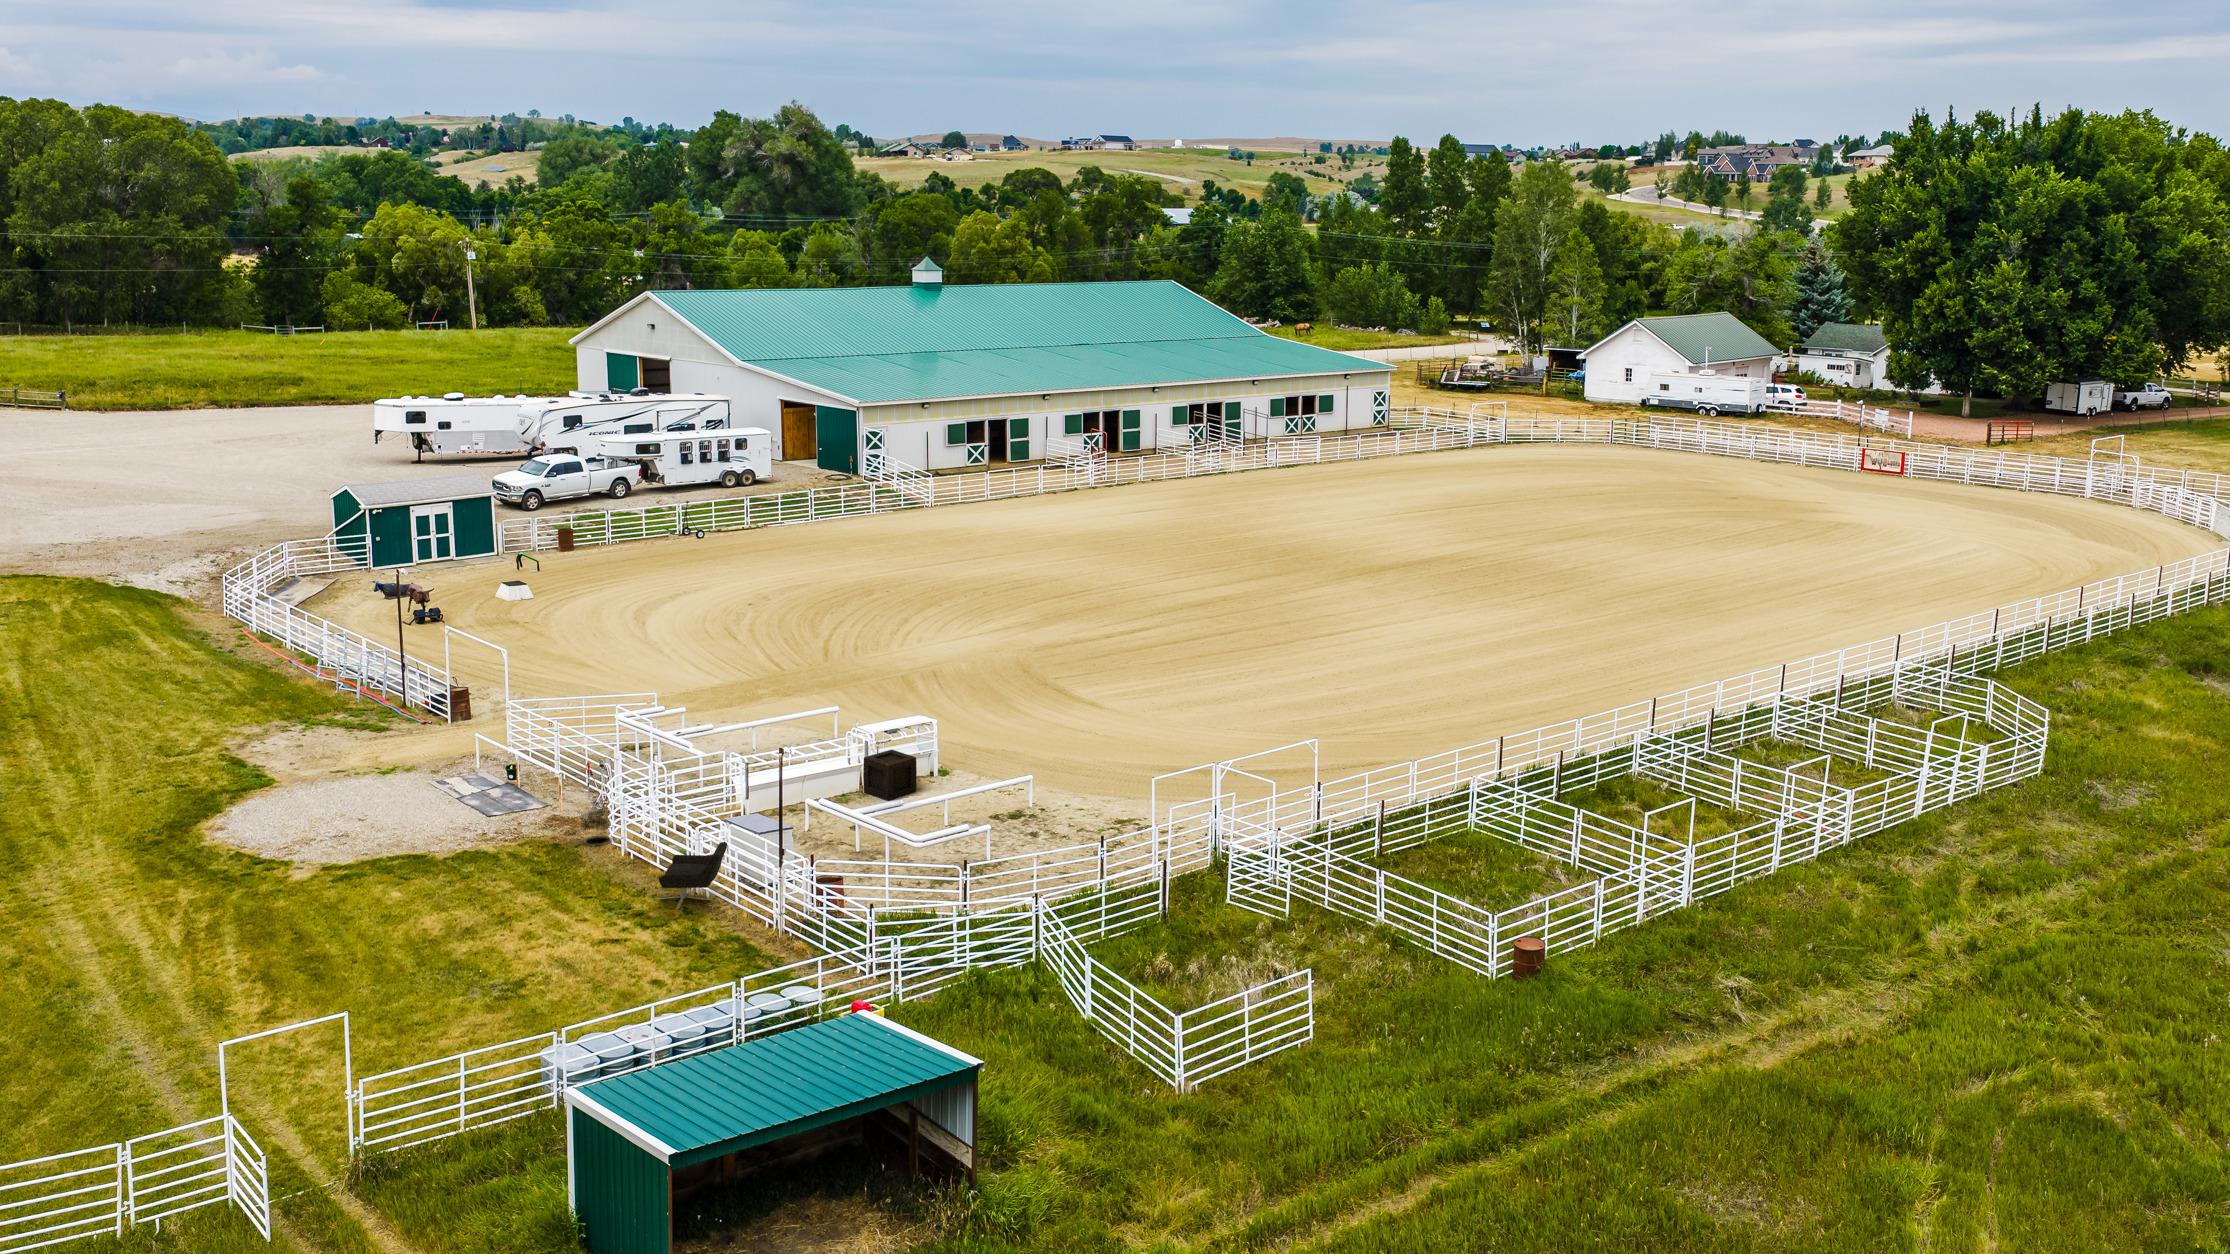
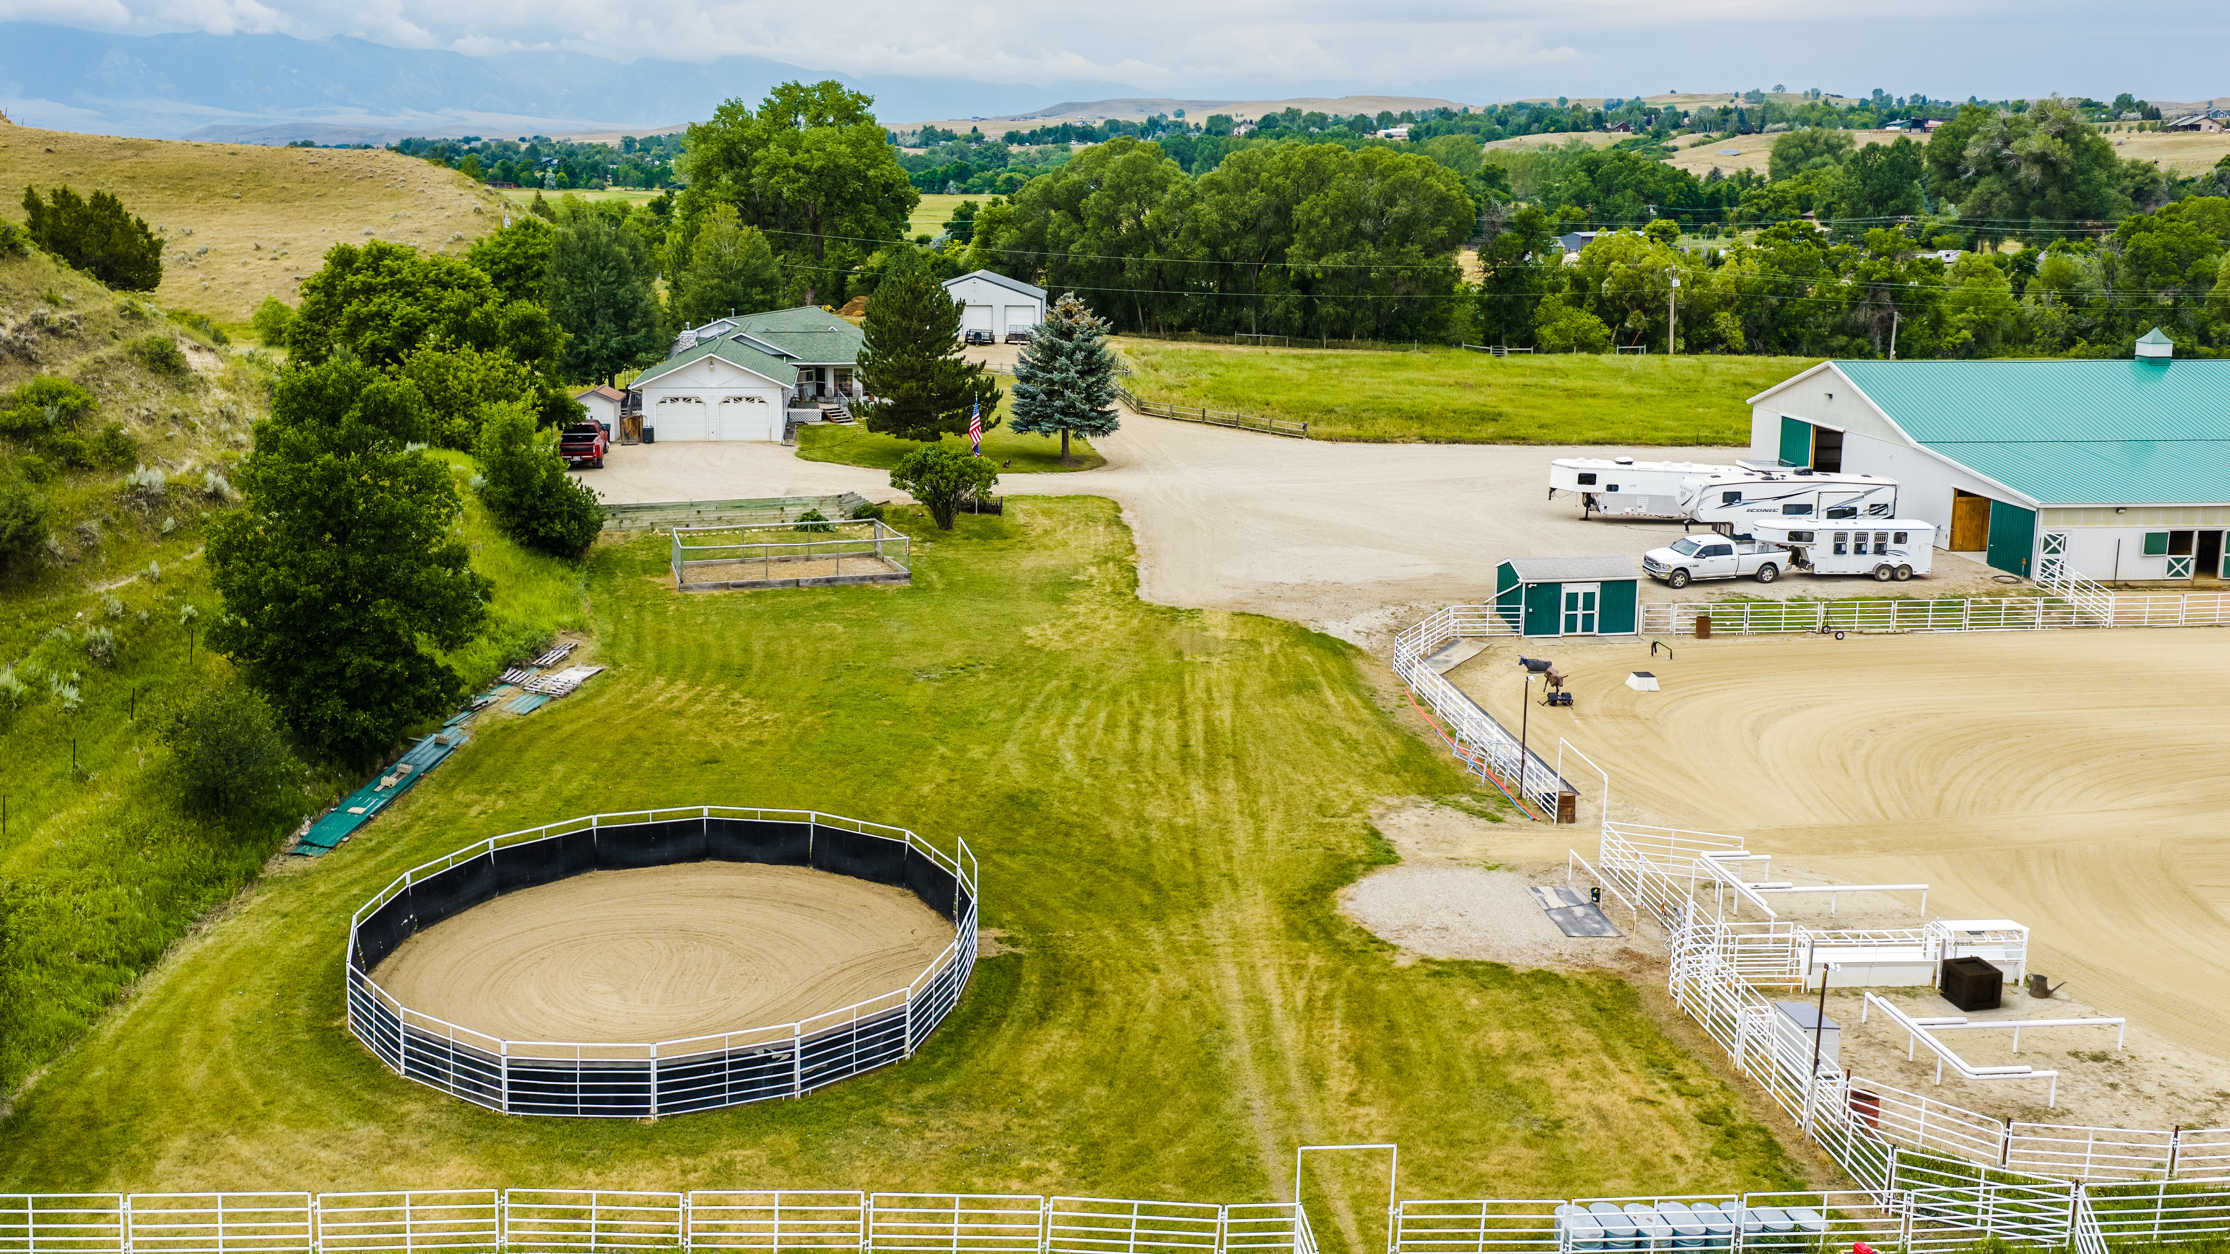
watering can: none [932,757,967,778] -> present [2026,973,2067,999]
potted tree: present [579,797,612,846] -> none [1639,944,1673,994]
lounge chair: present [655,842,727,909] -> none [1695,1028,1771,1082]

